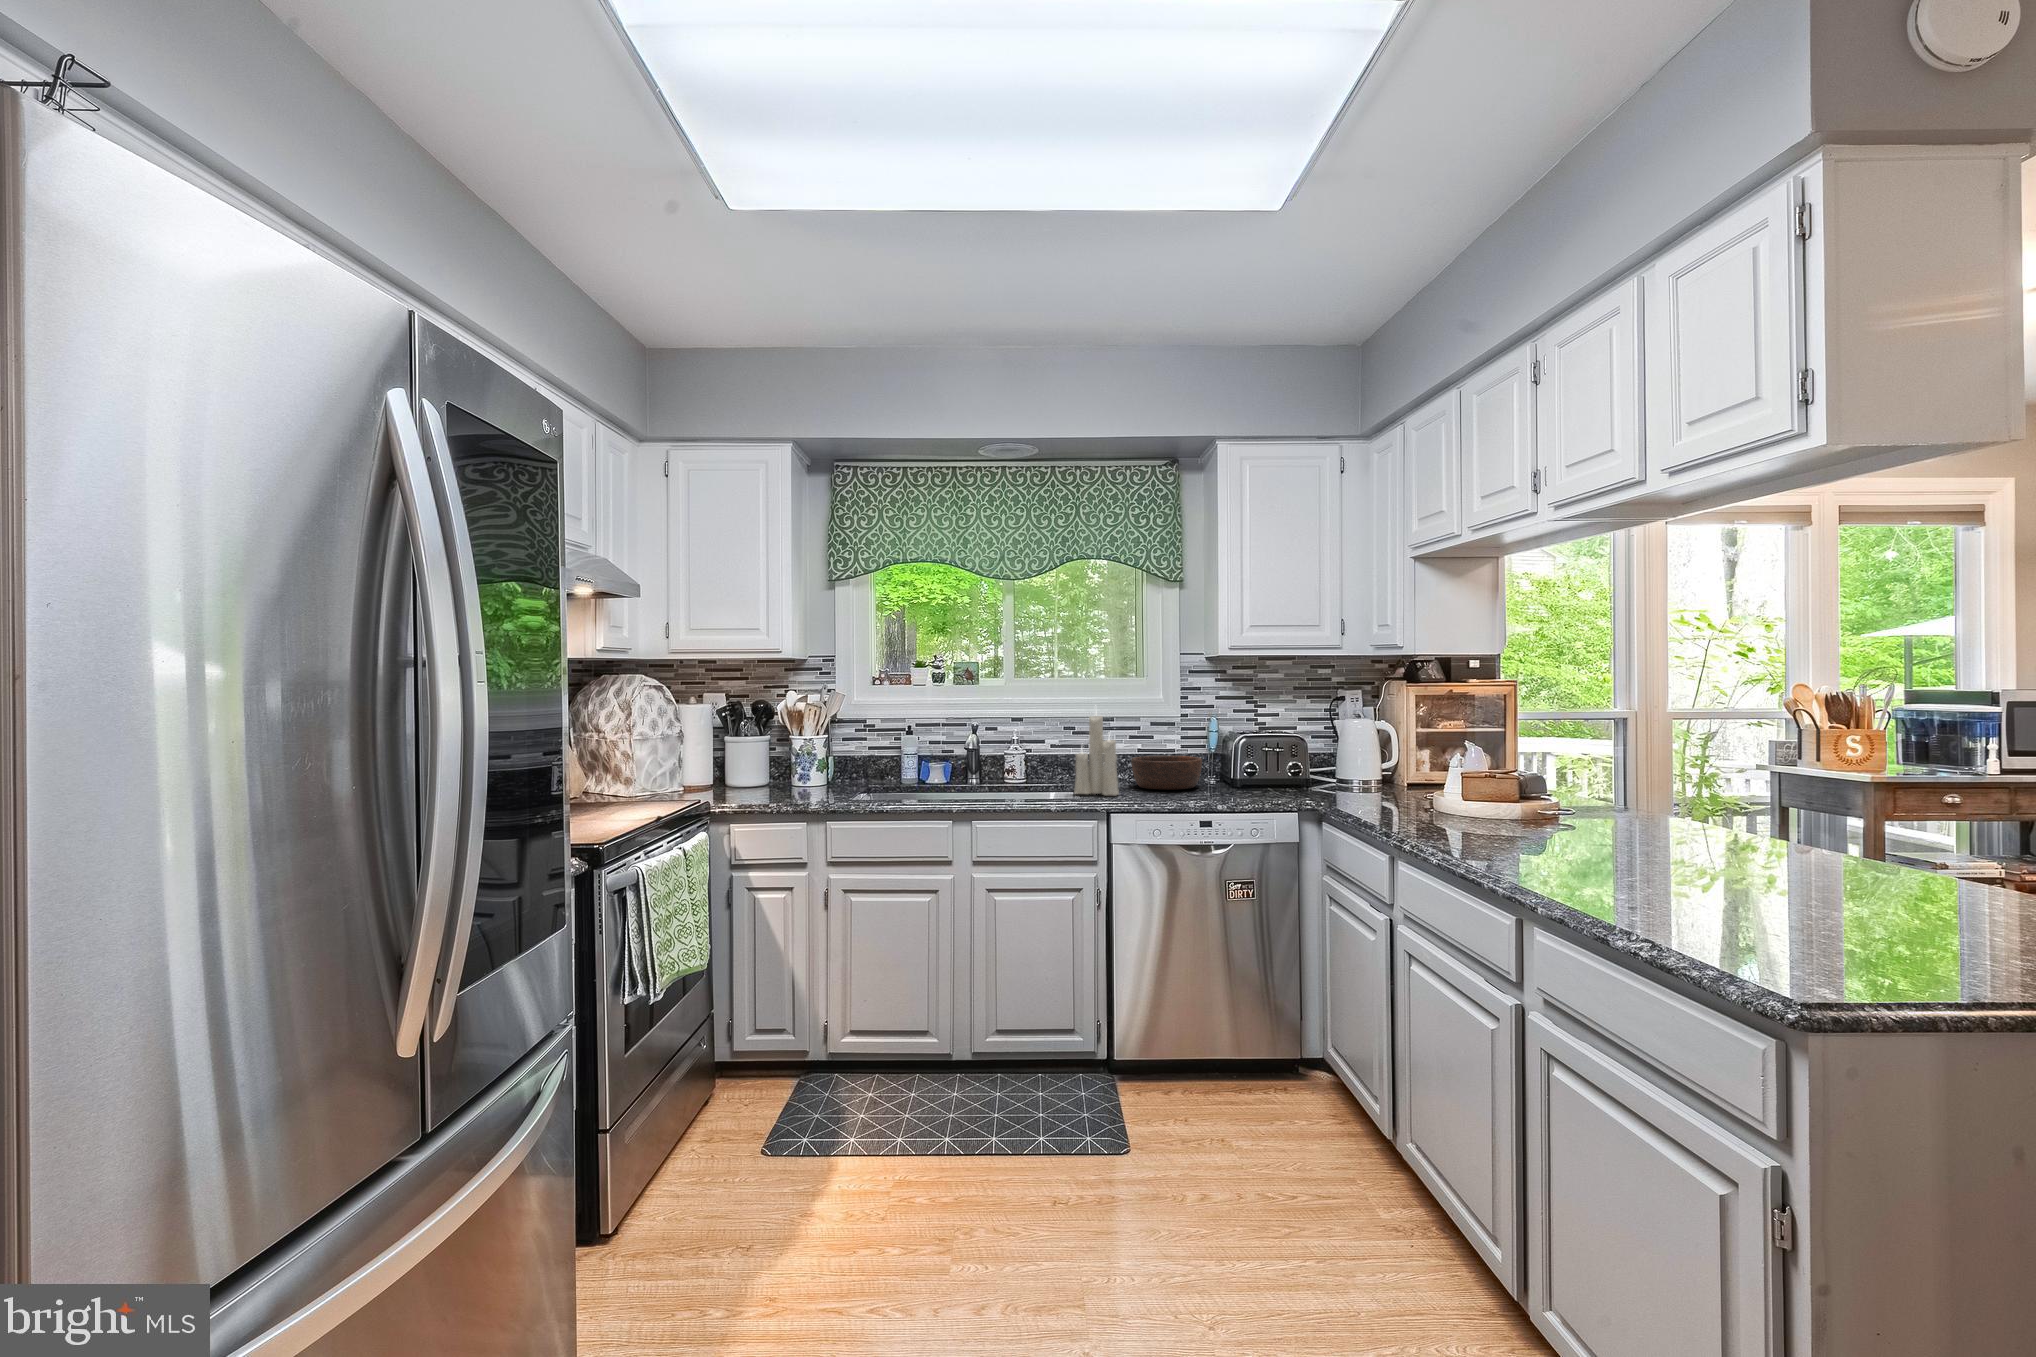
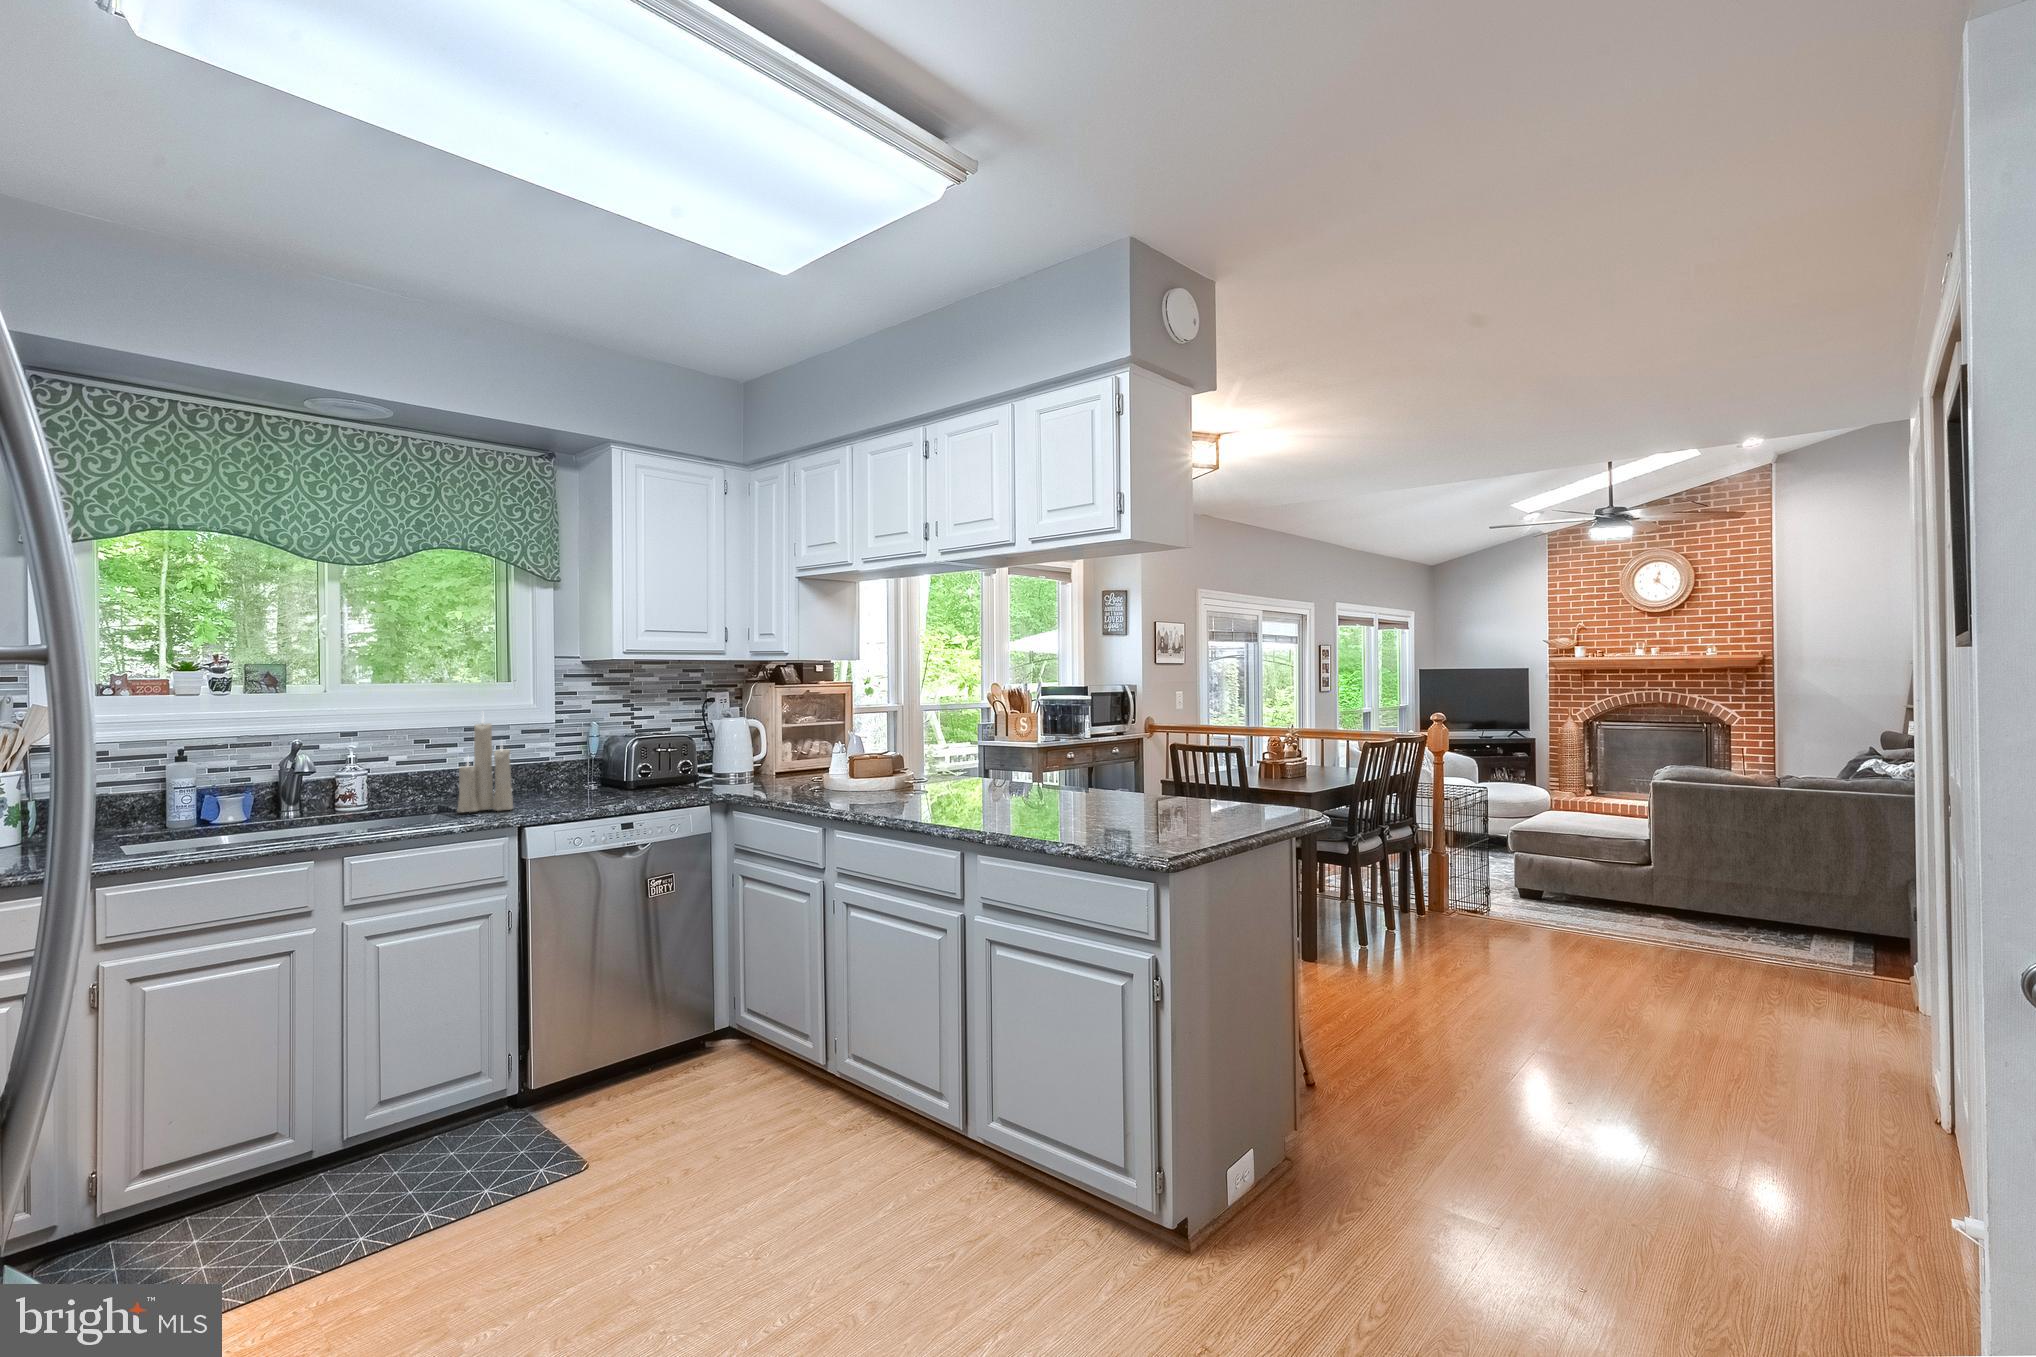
wooden bowl: present [1131,756,1202,790] -> none [513,764,595,801]

